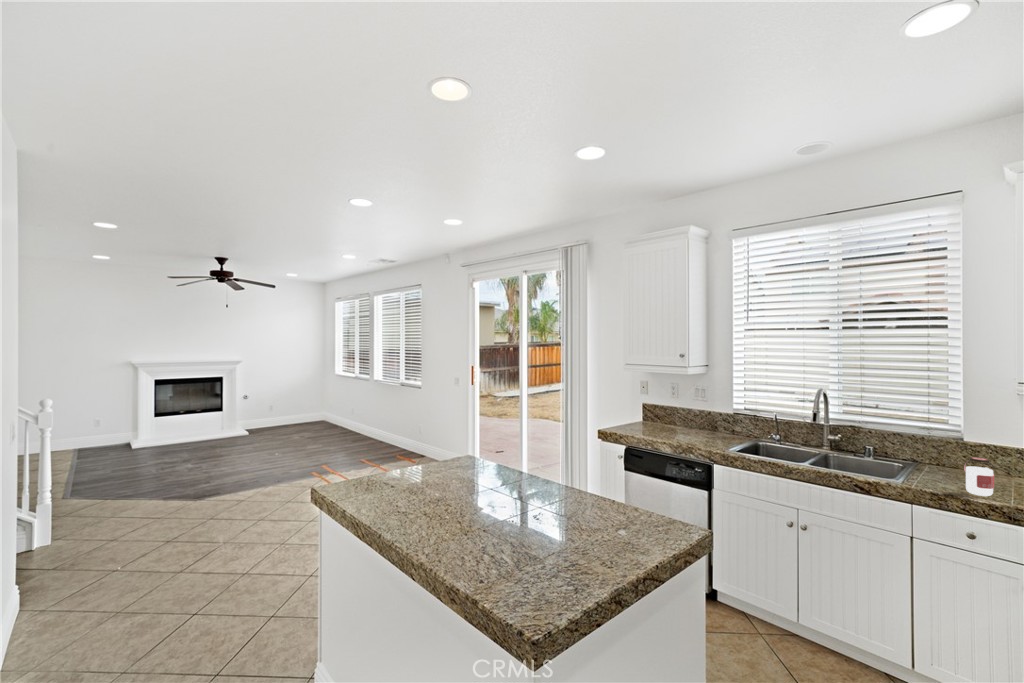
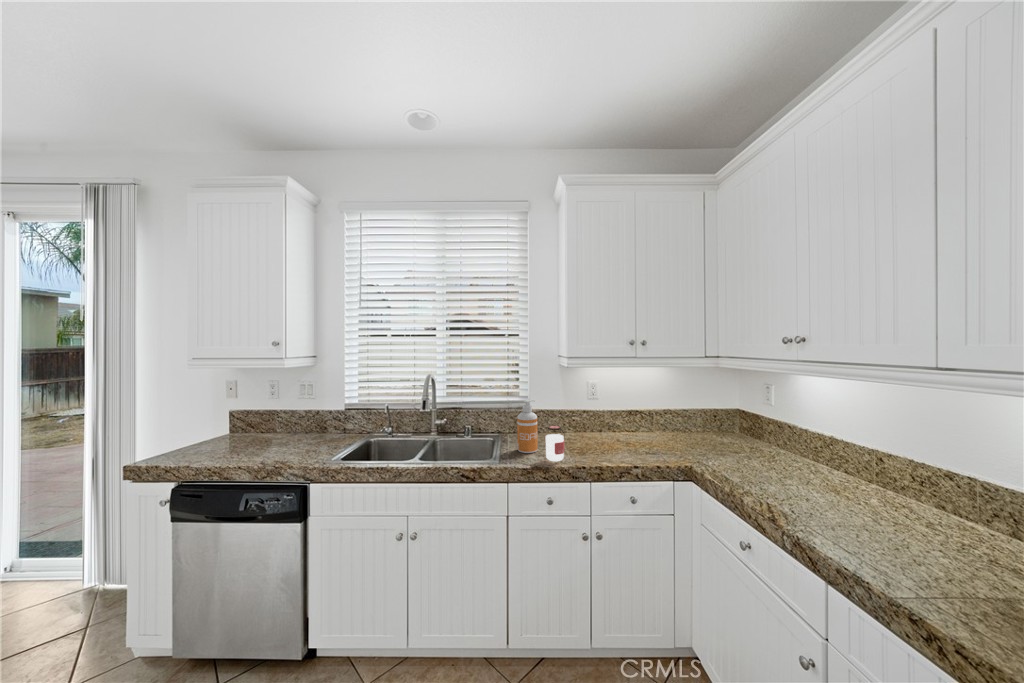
soap dispenser: none [931,426,961,484] -> present [517,400,538,453]

